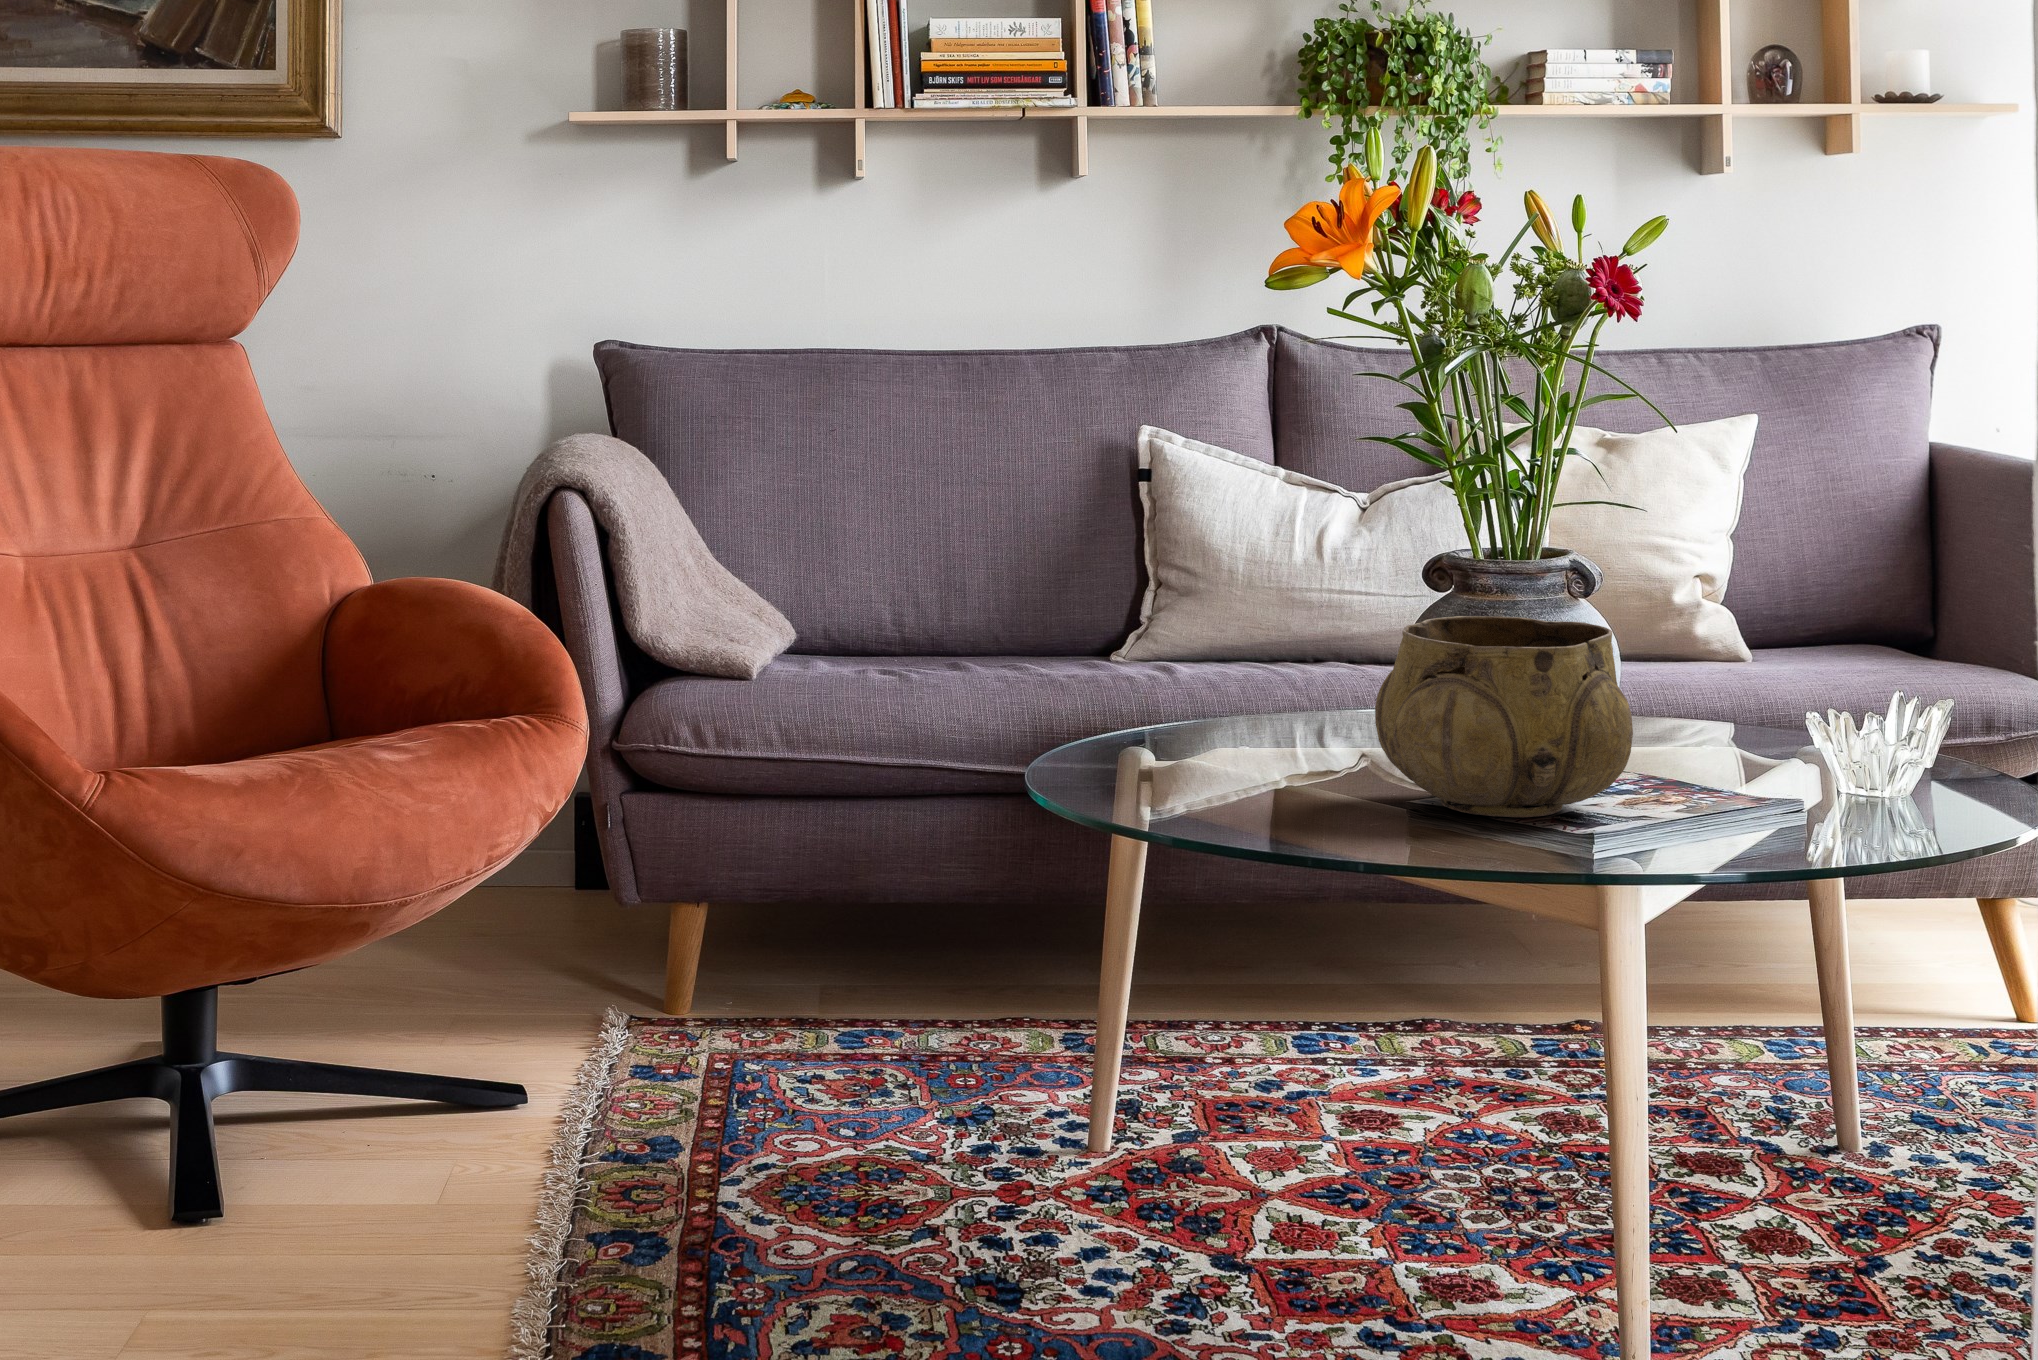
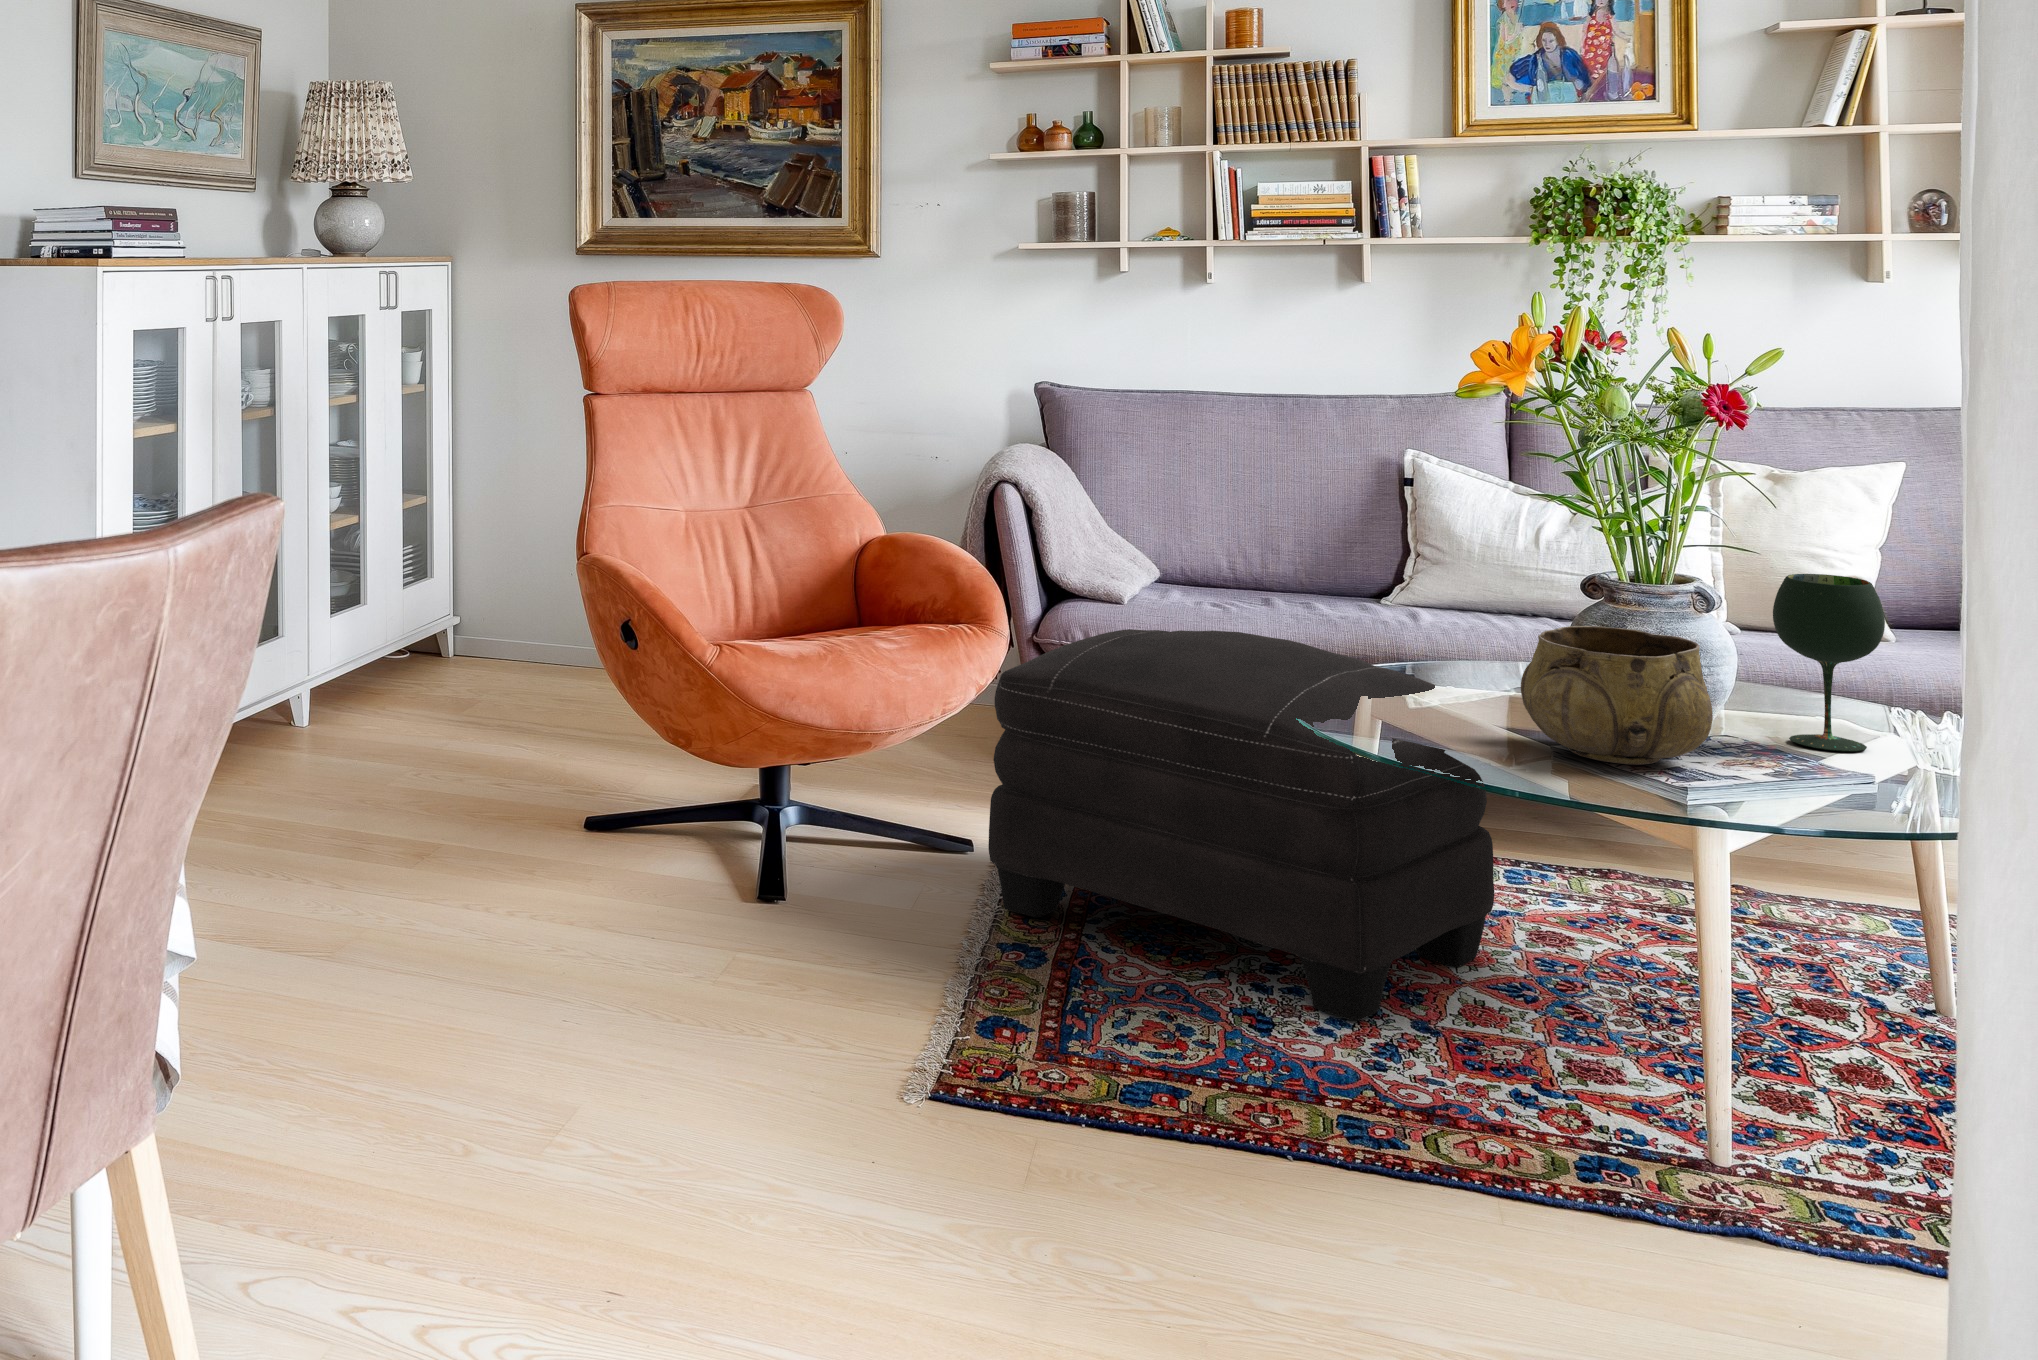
wine glass: none [1682,526,1818,778] -> present [1773,574,1885,751]
ottoman: none [557,684,1305,1277] -> present [988,629,1495,1021]

